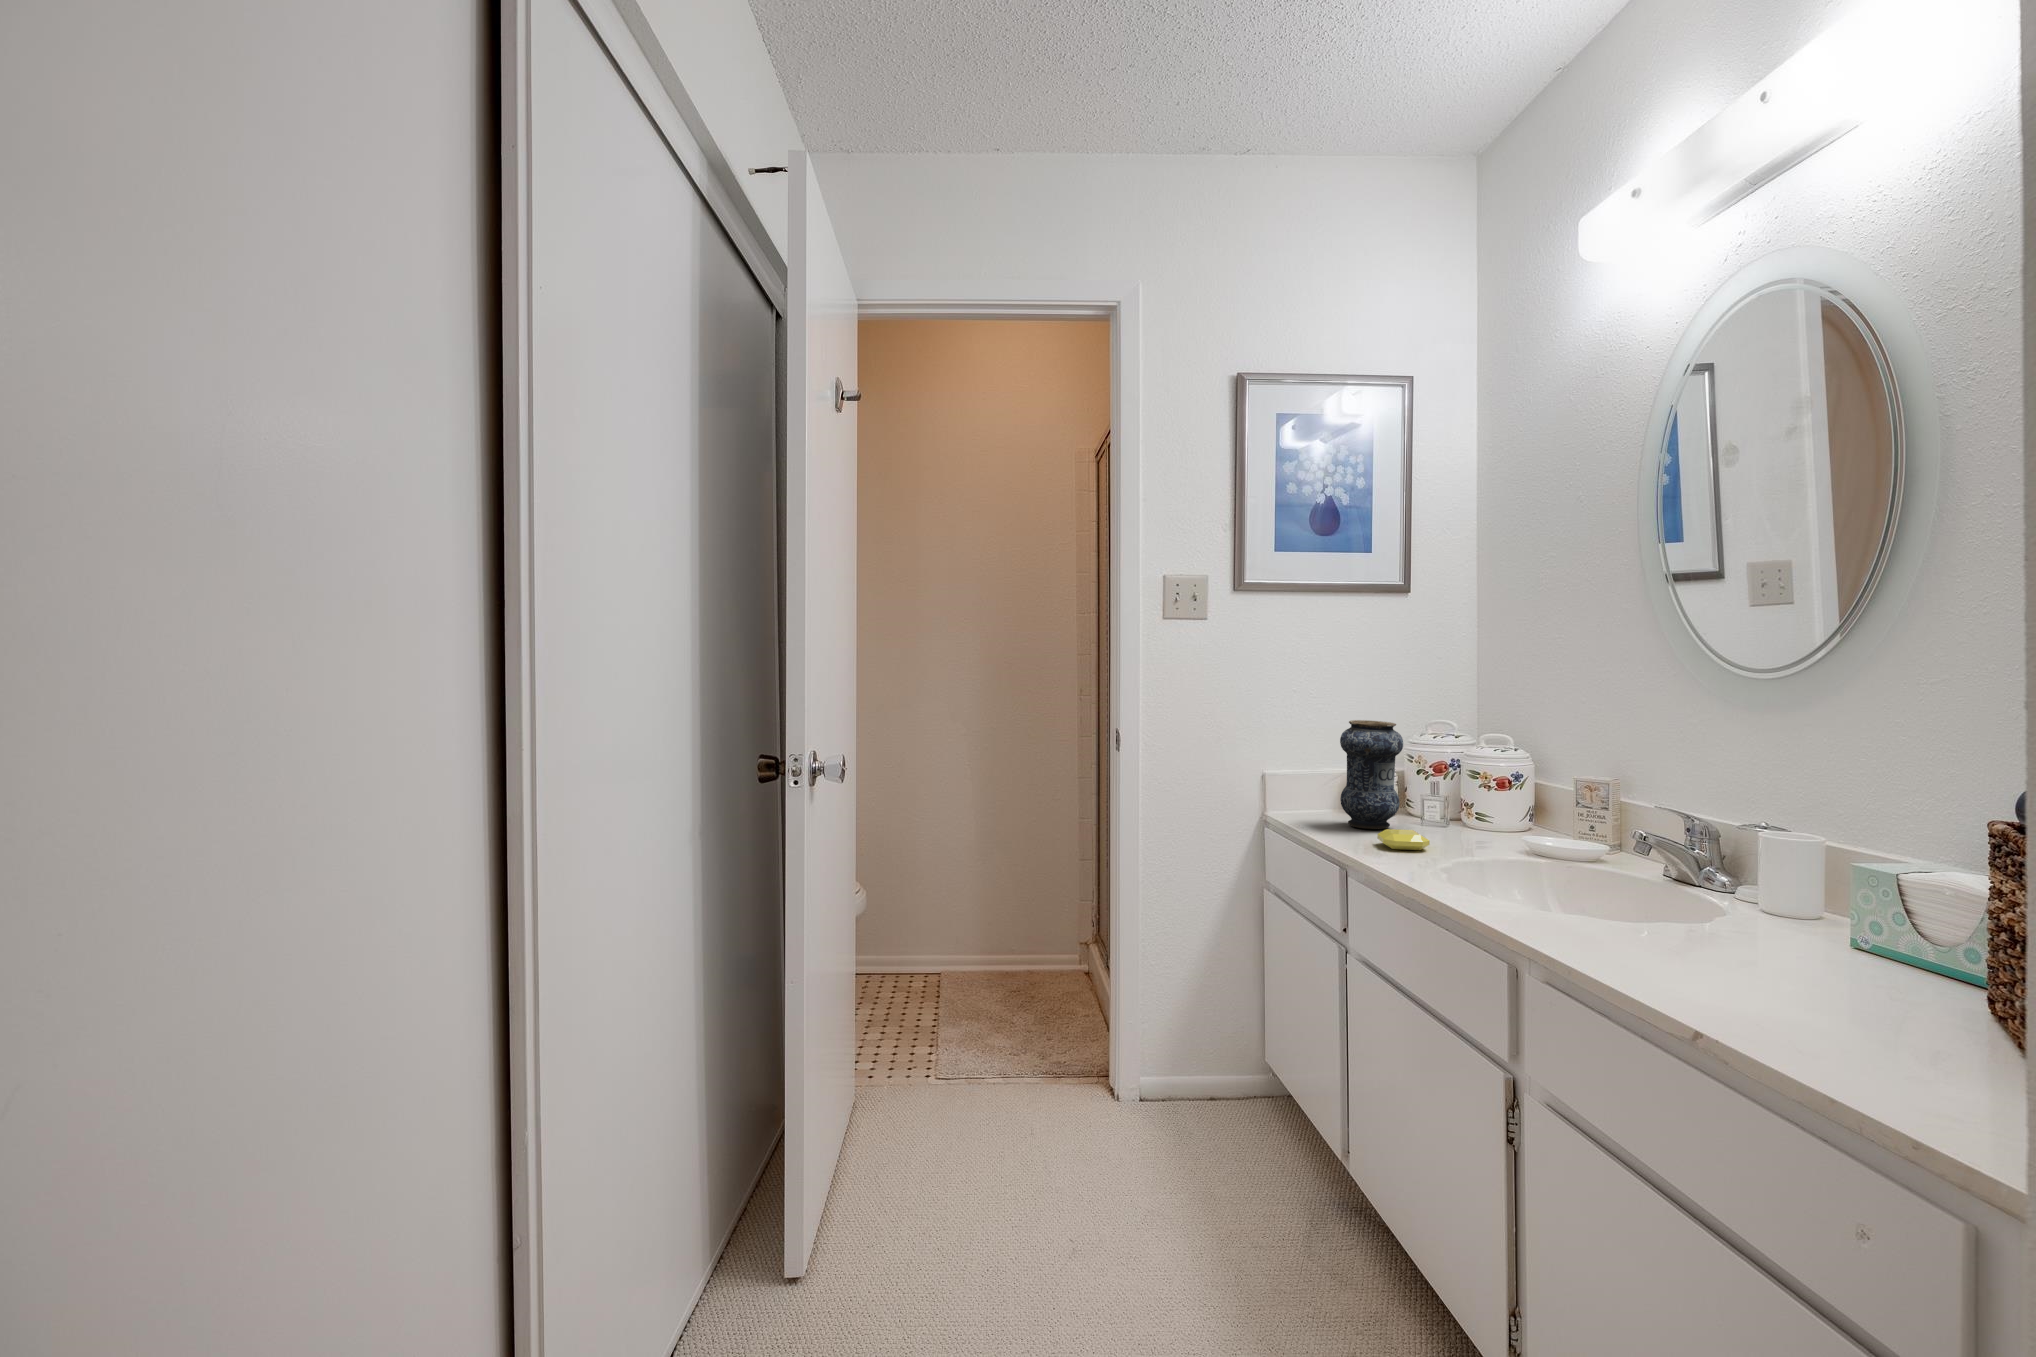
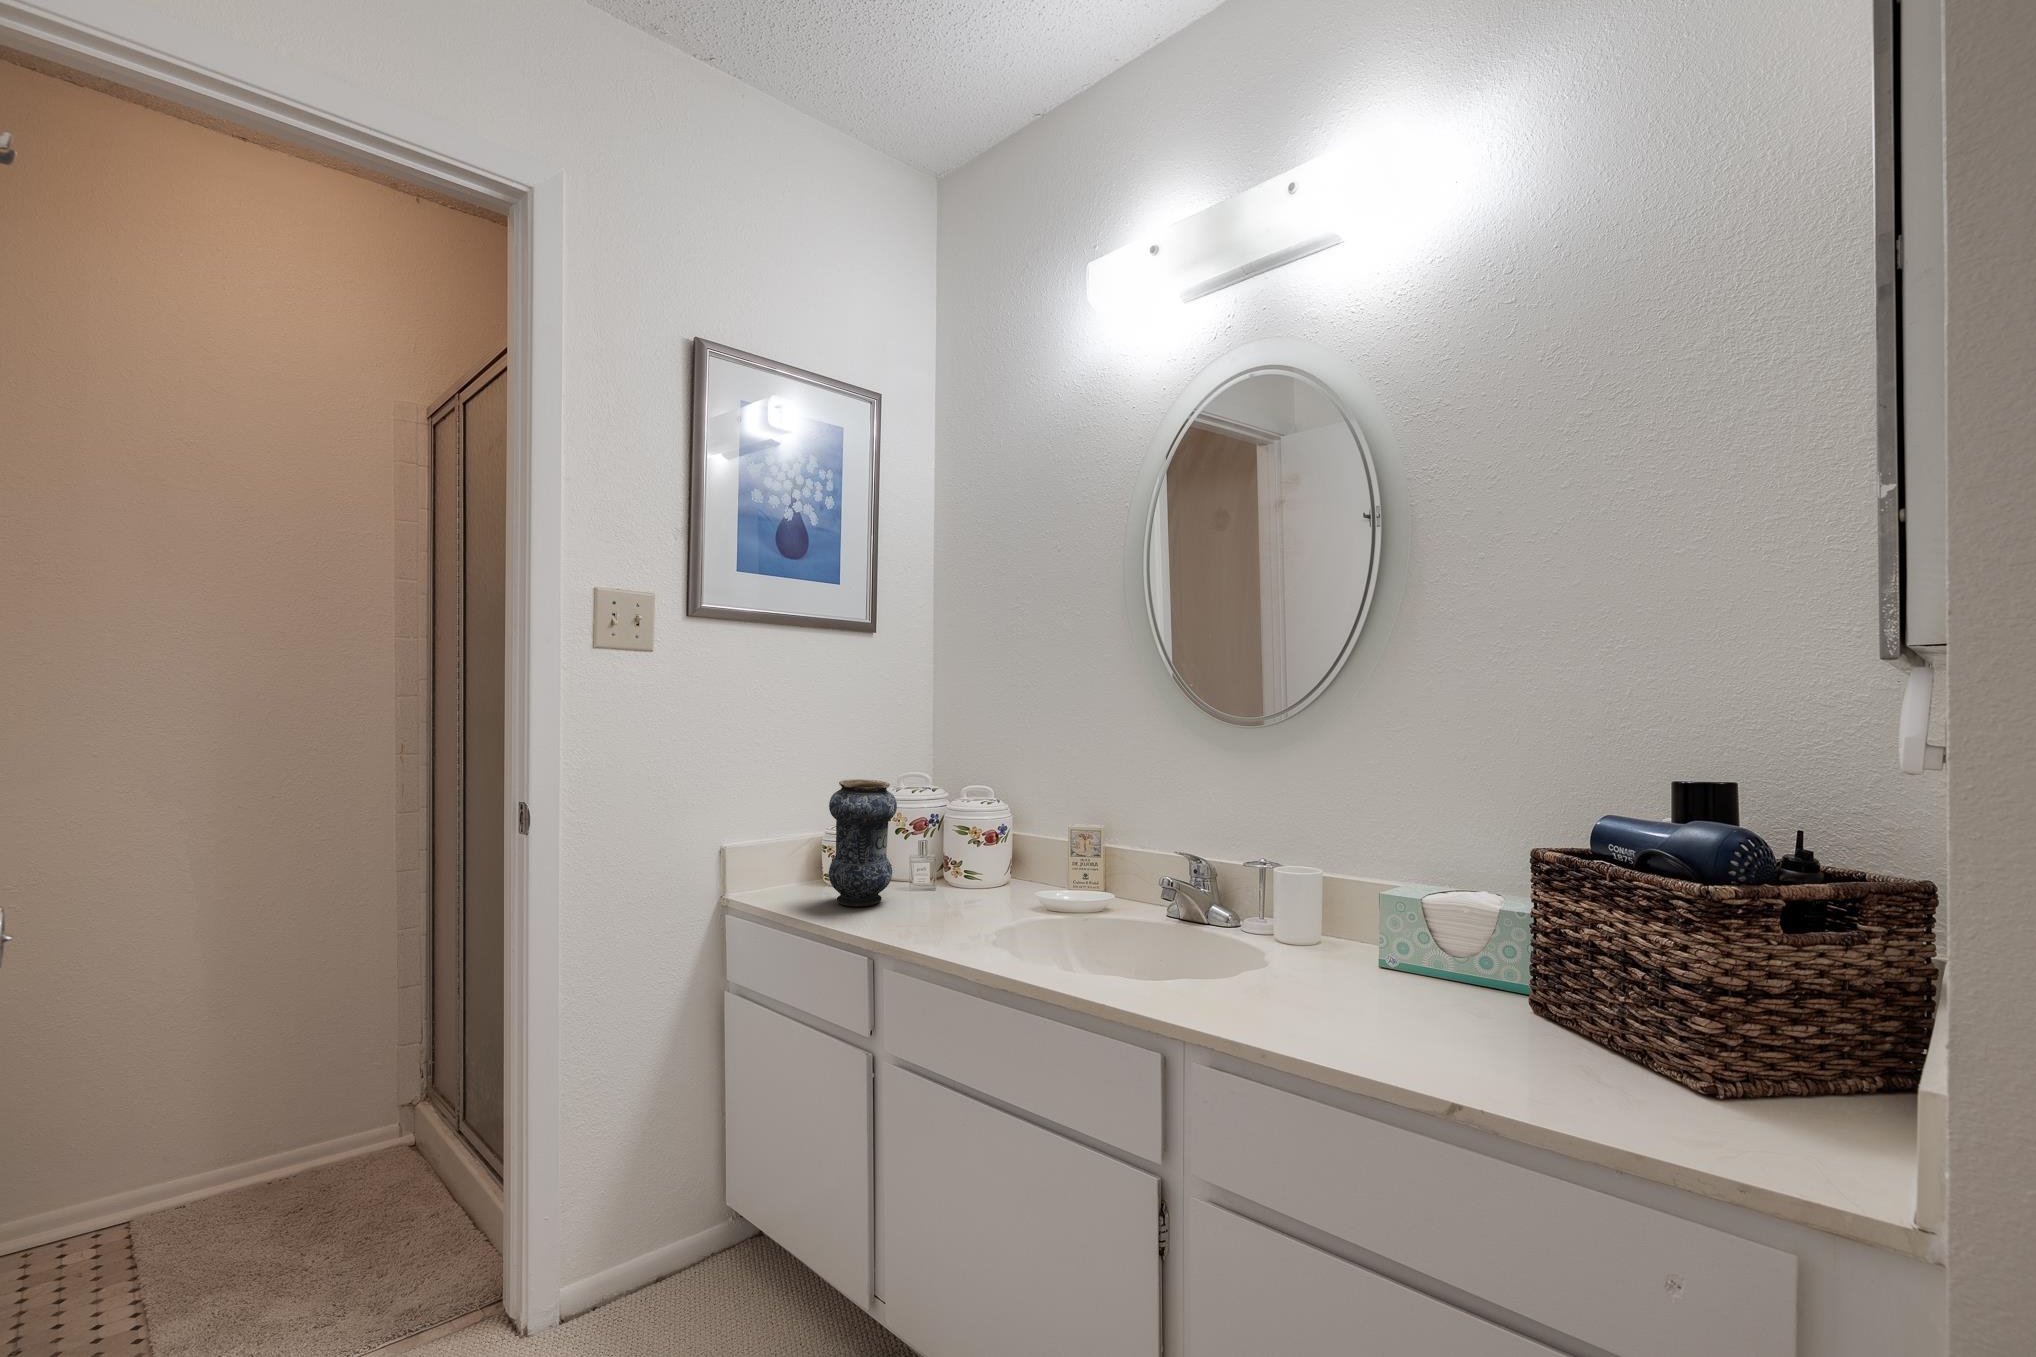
soap bar: present [1377,829,1430,850] -> none [890,906,946,933]

